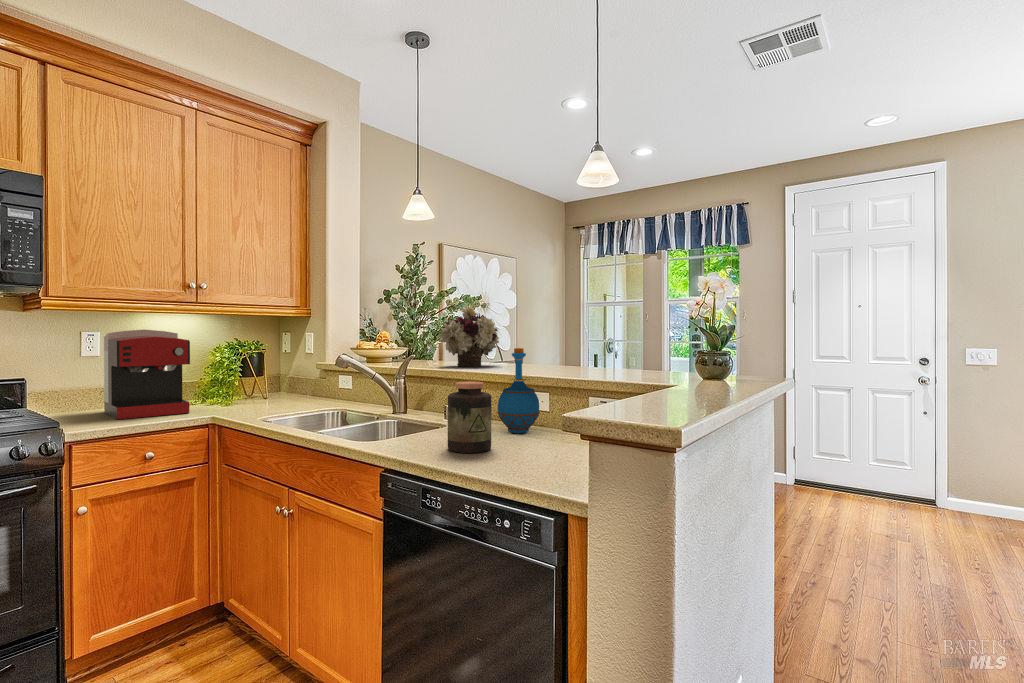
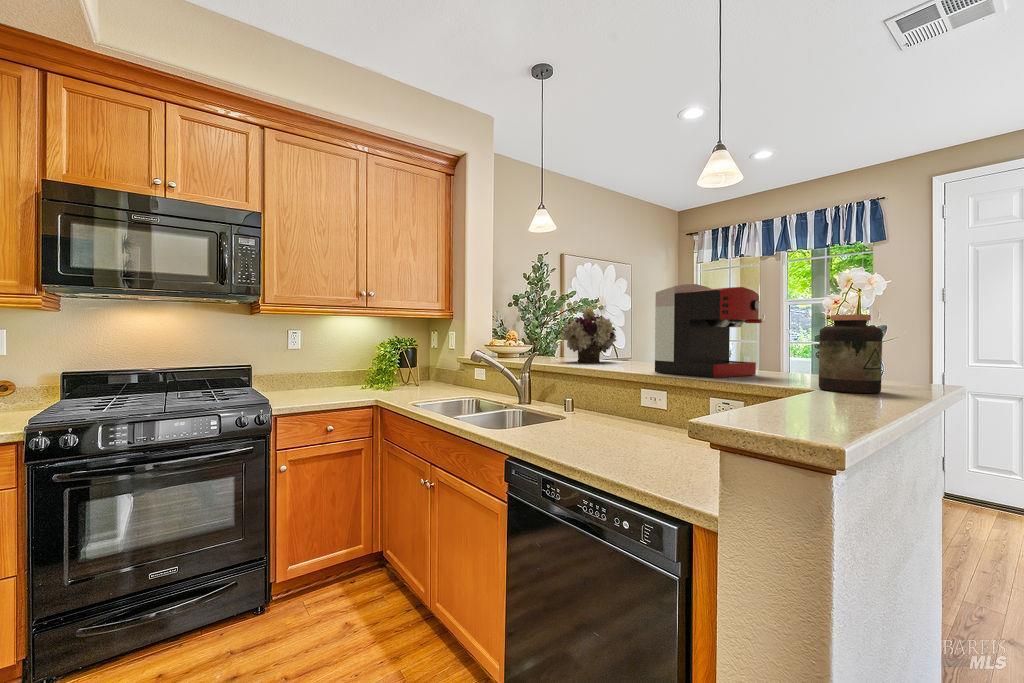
coffee maker: present [104,329,190,419] -> present [655,284,762,378]
bottle: present [497,348,540,433] -> none [615,346,657,428]
jar: present [448,381,491,453] -> present [819,314,882,393]

